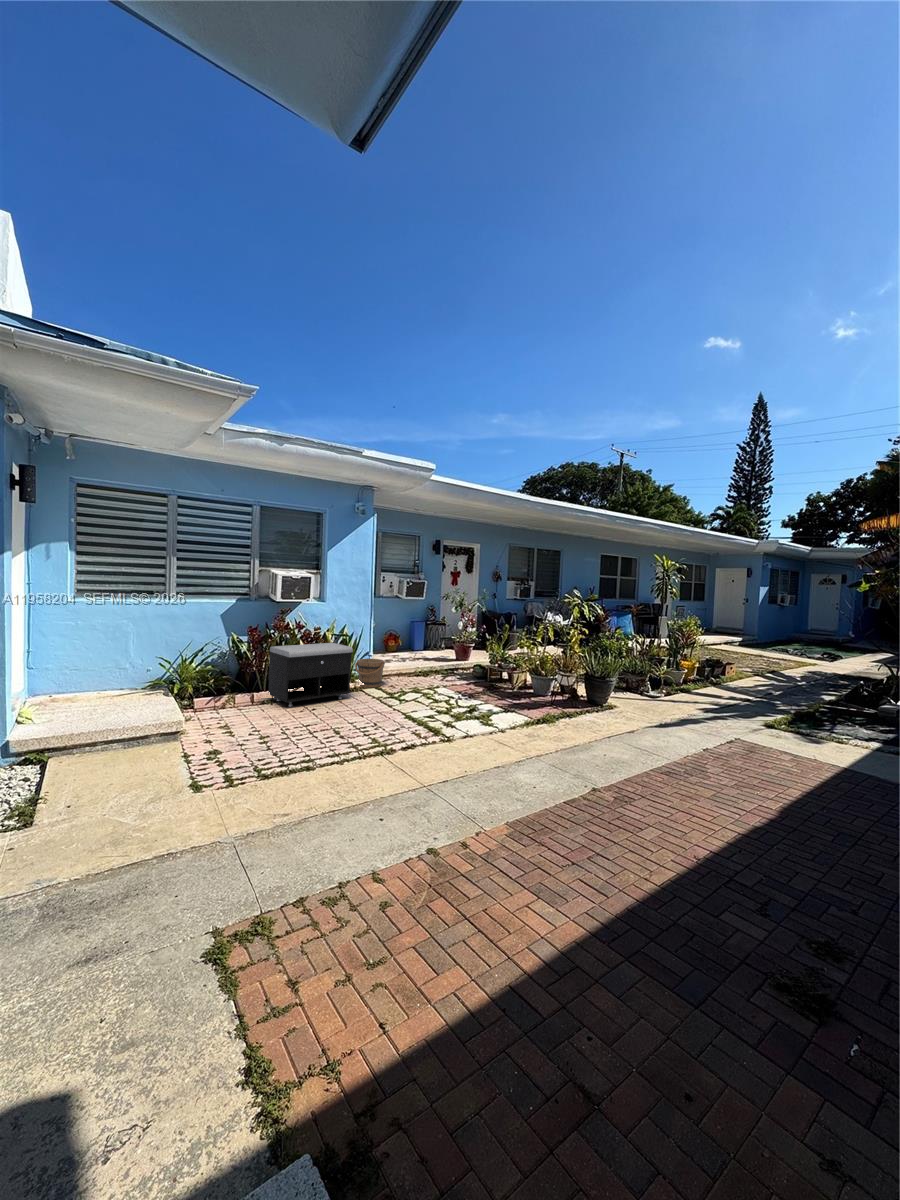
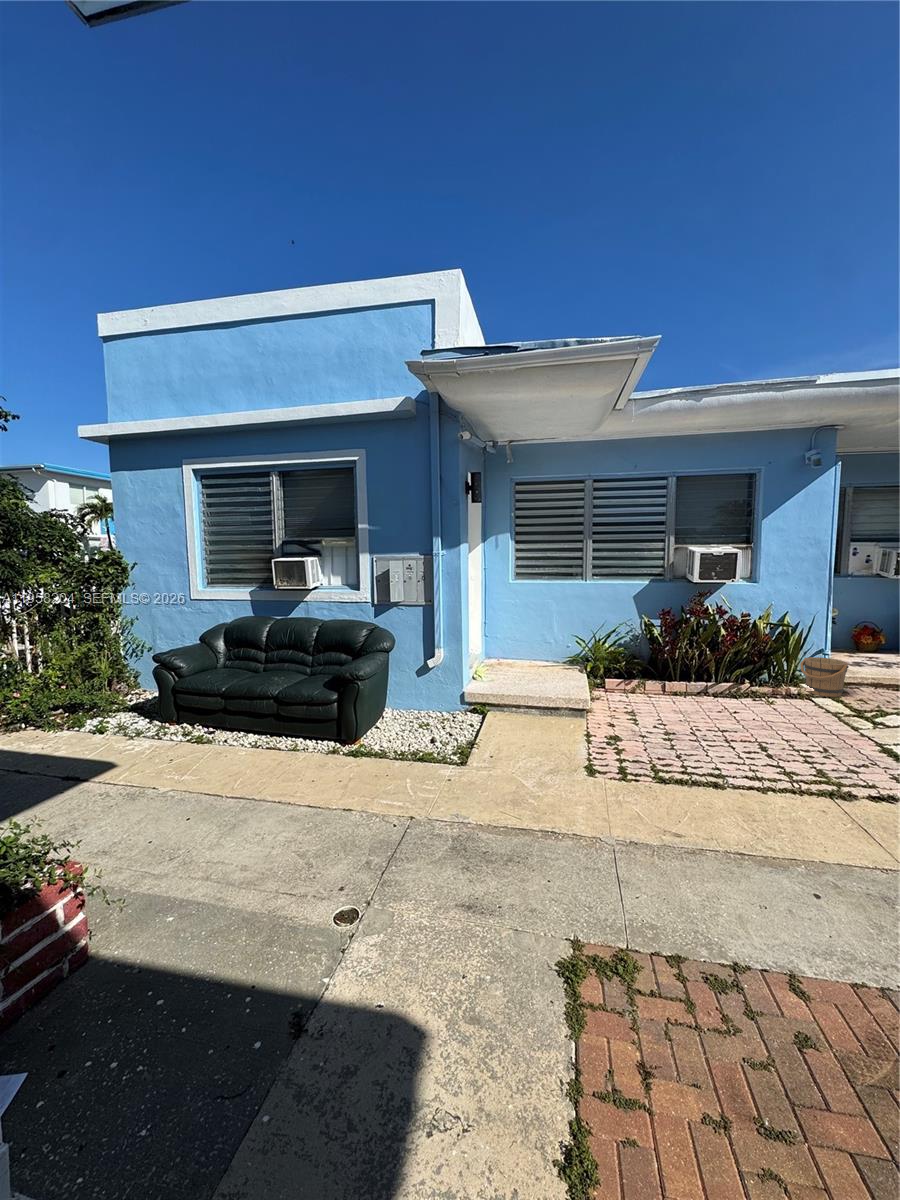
storage bench: present [269,643,353,707] -> none [683,633,795,704]

